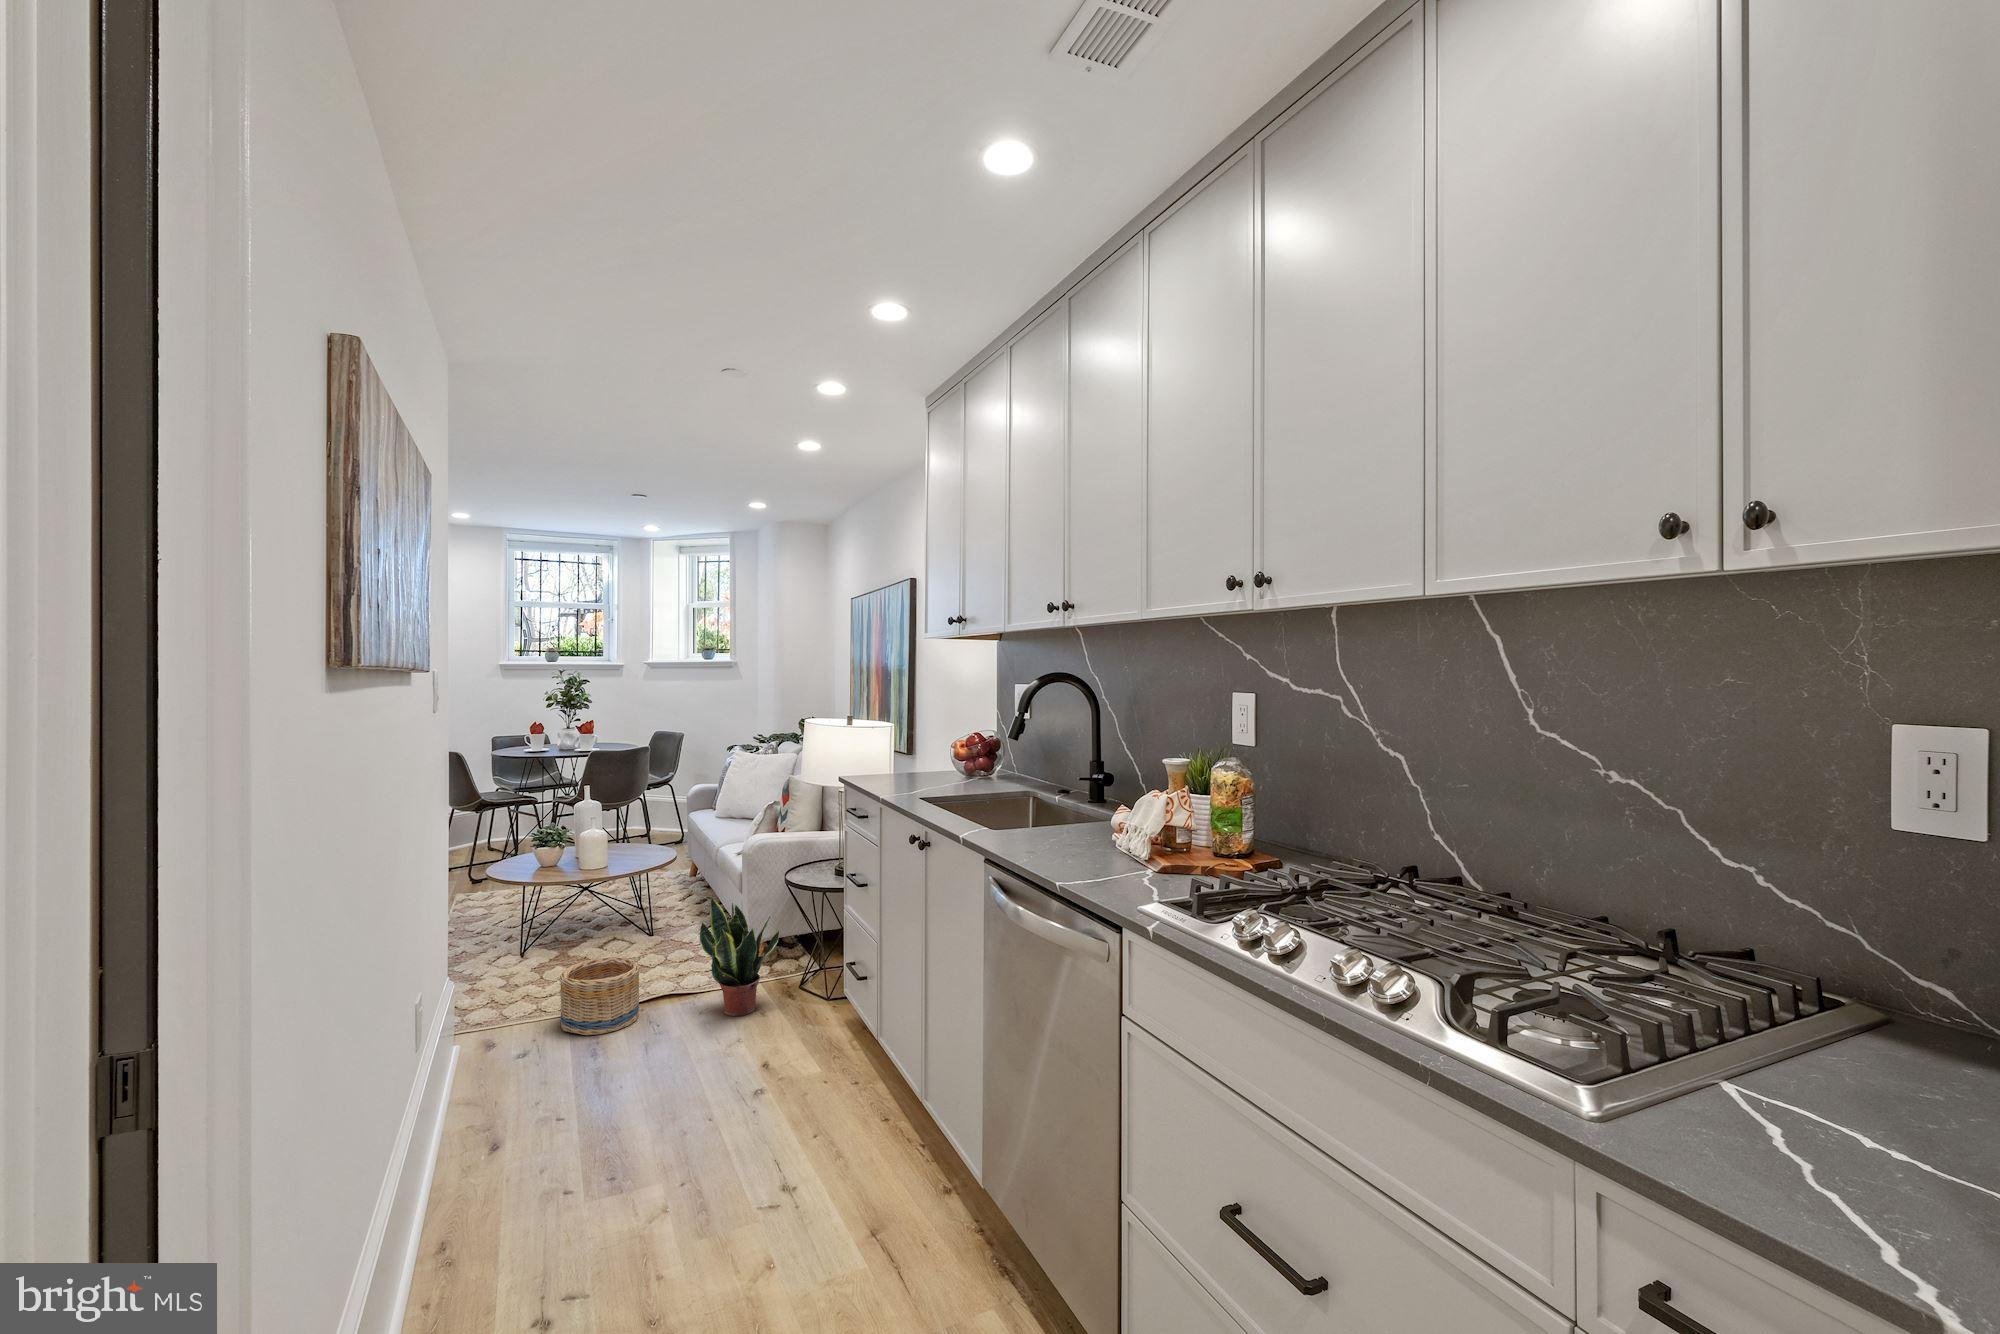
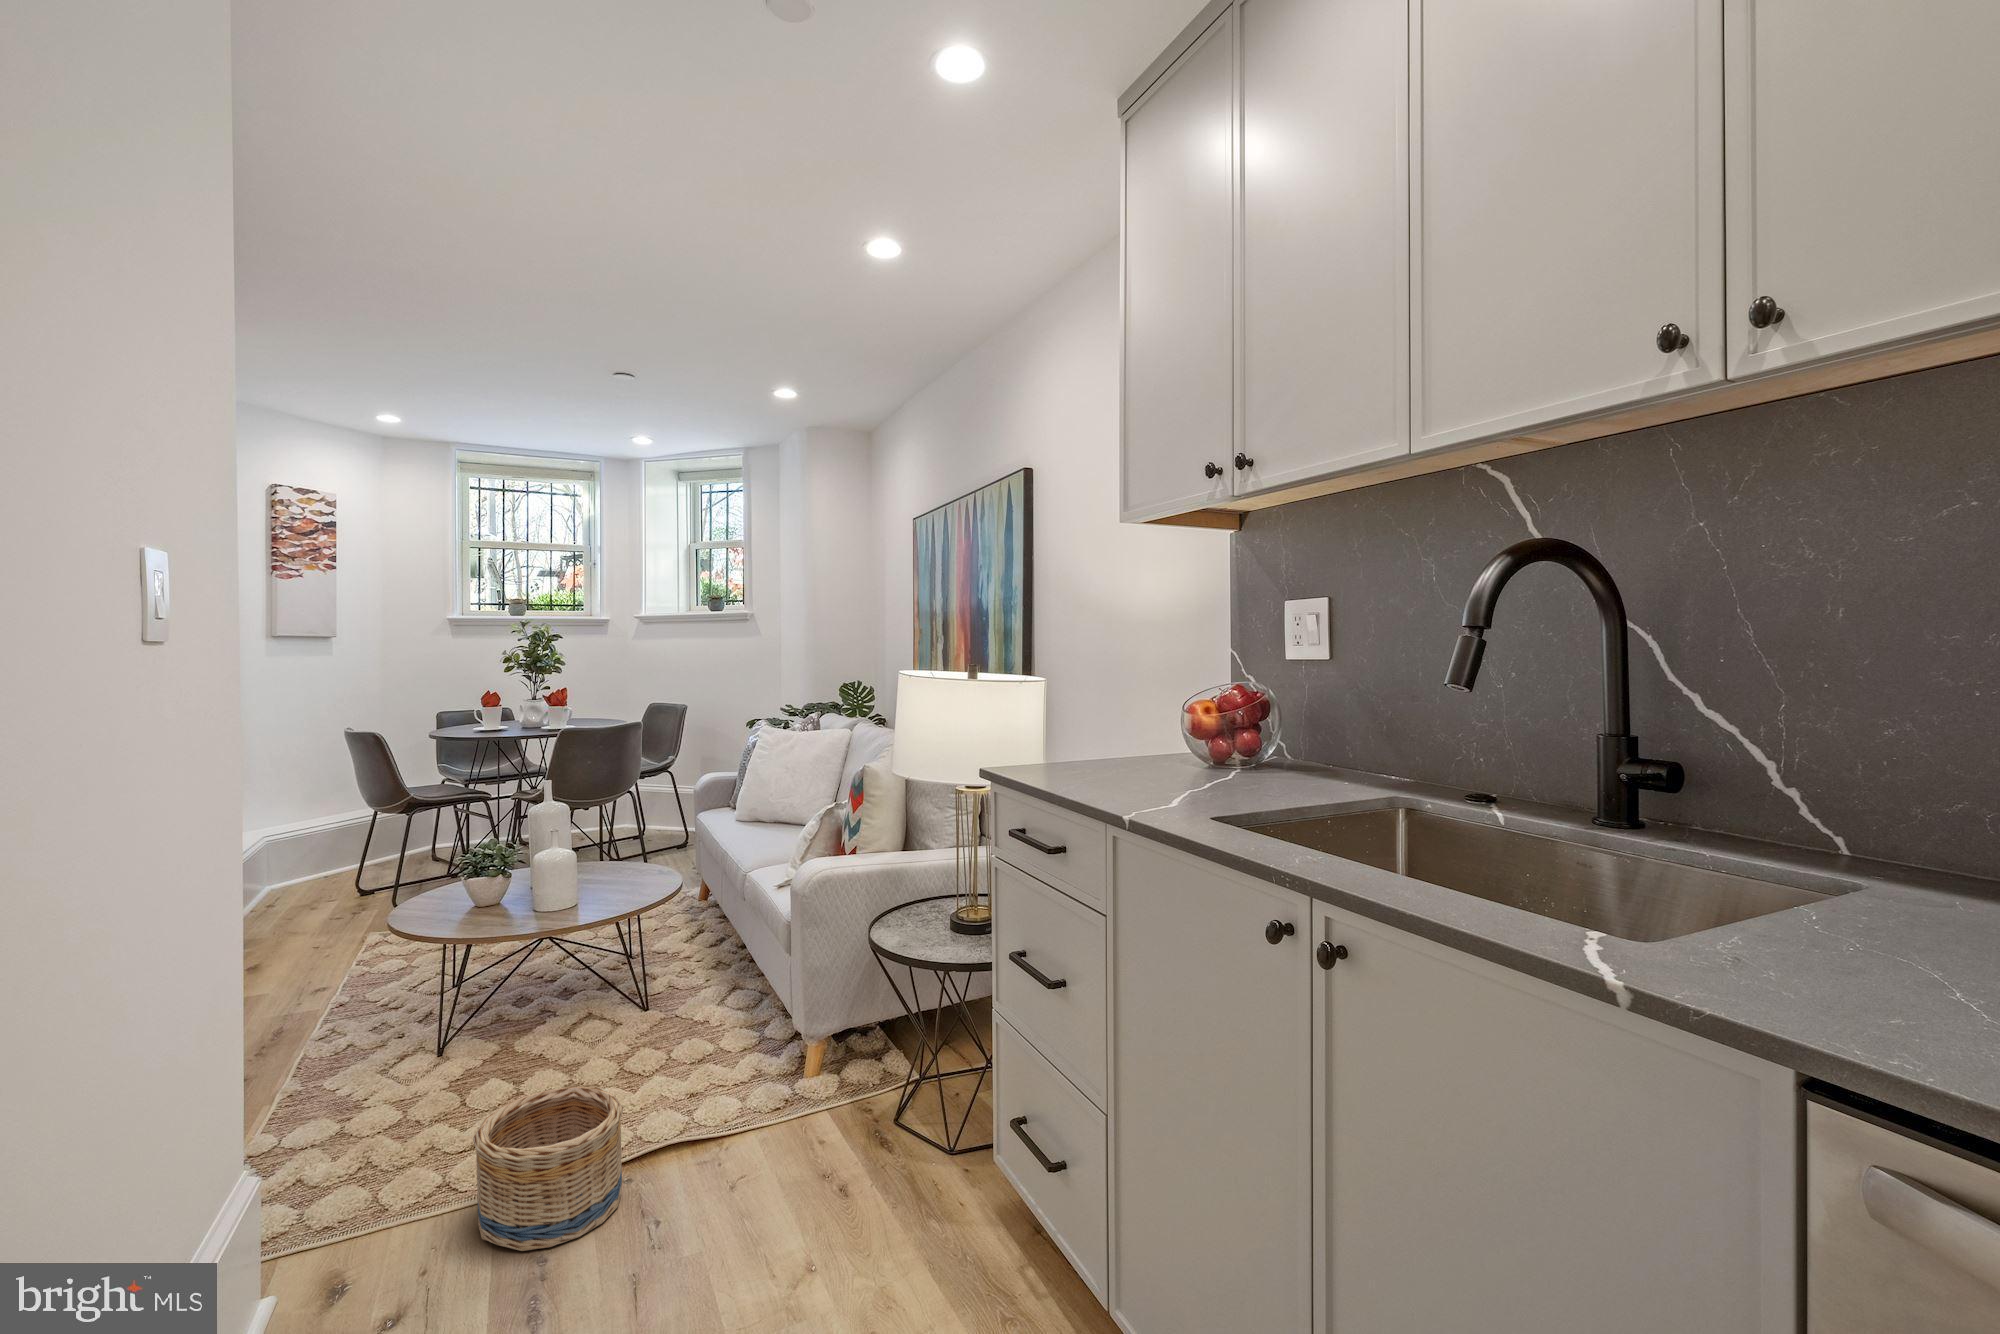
potted plant: present [699,897,779,1016] -> none [727,983,869,1196]

